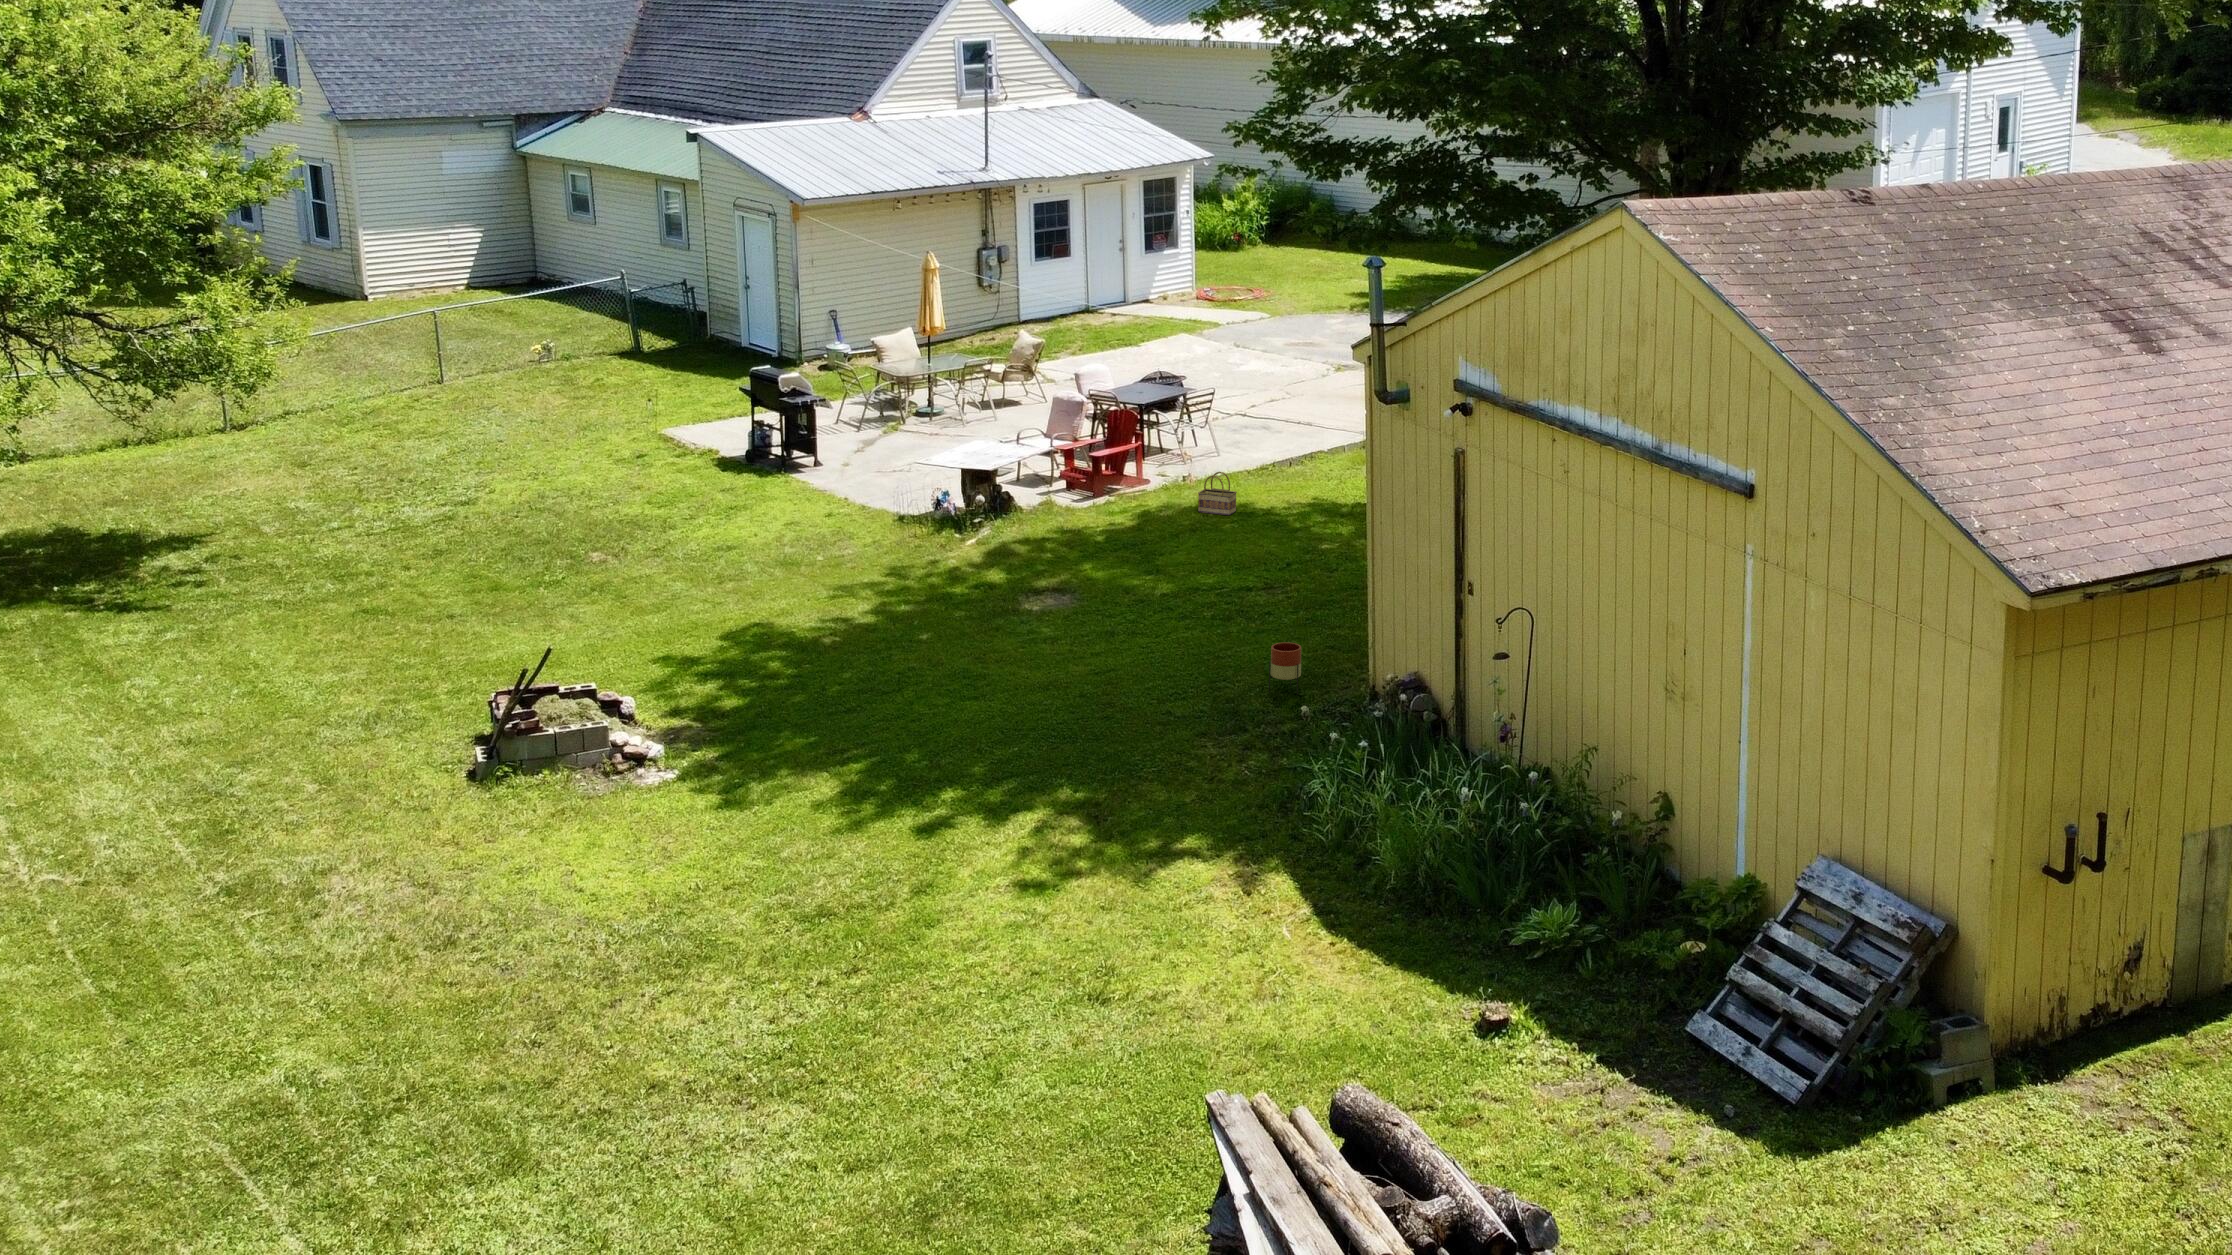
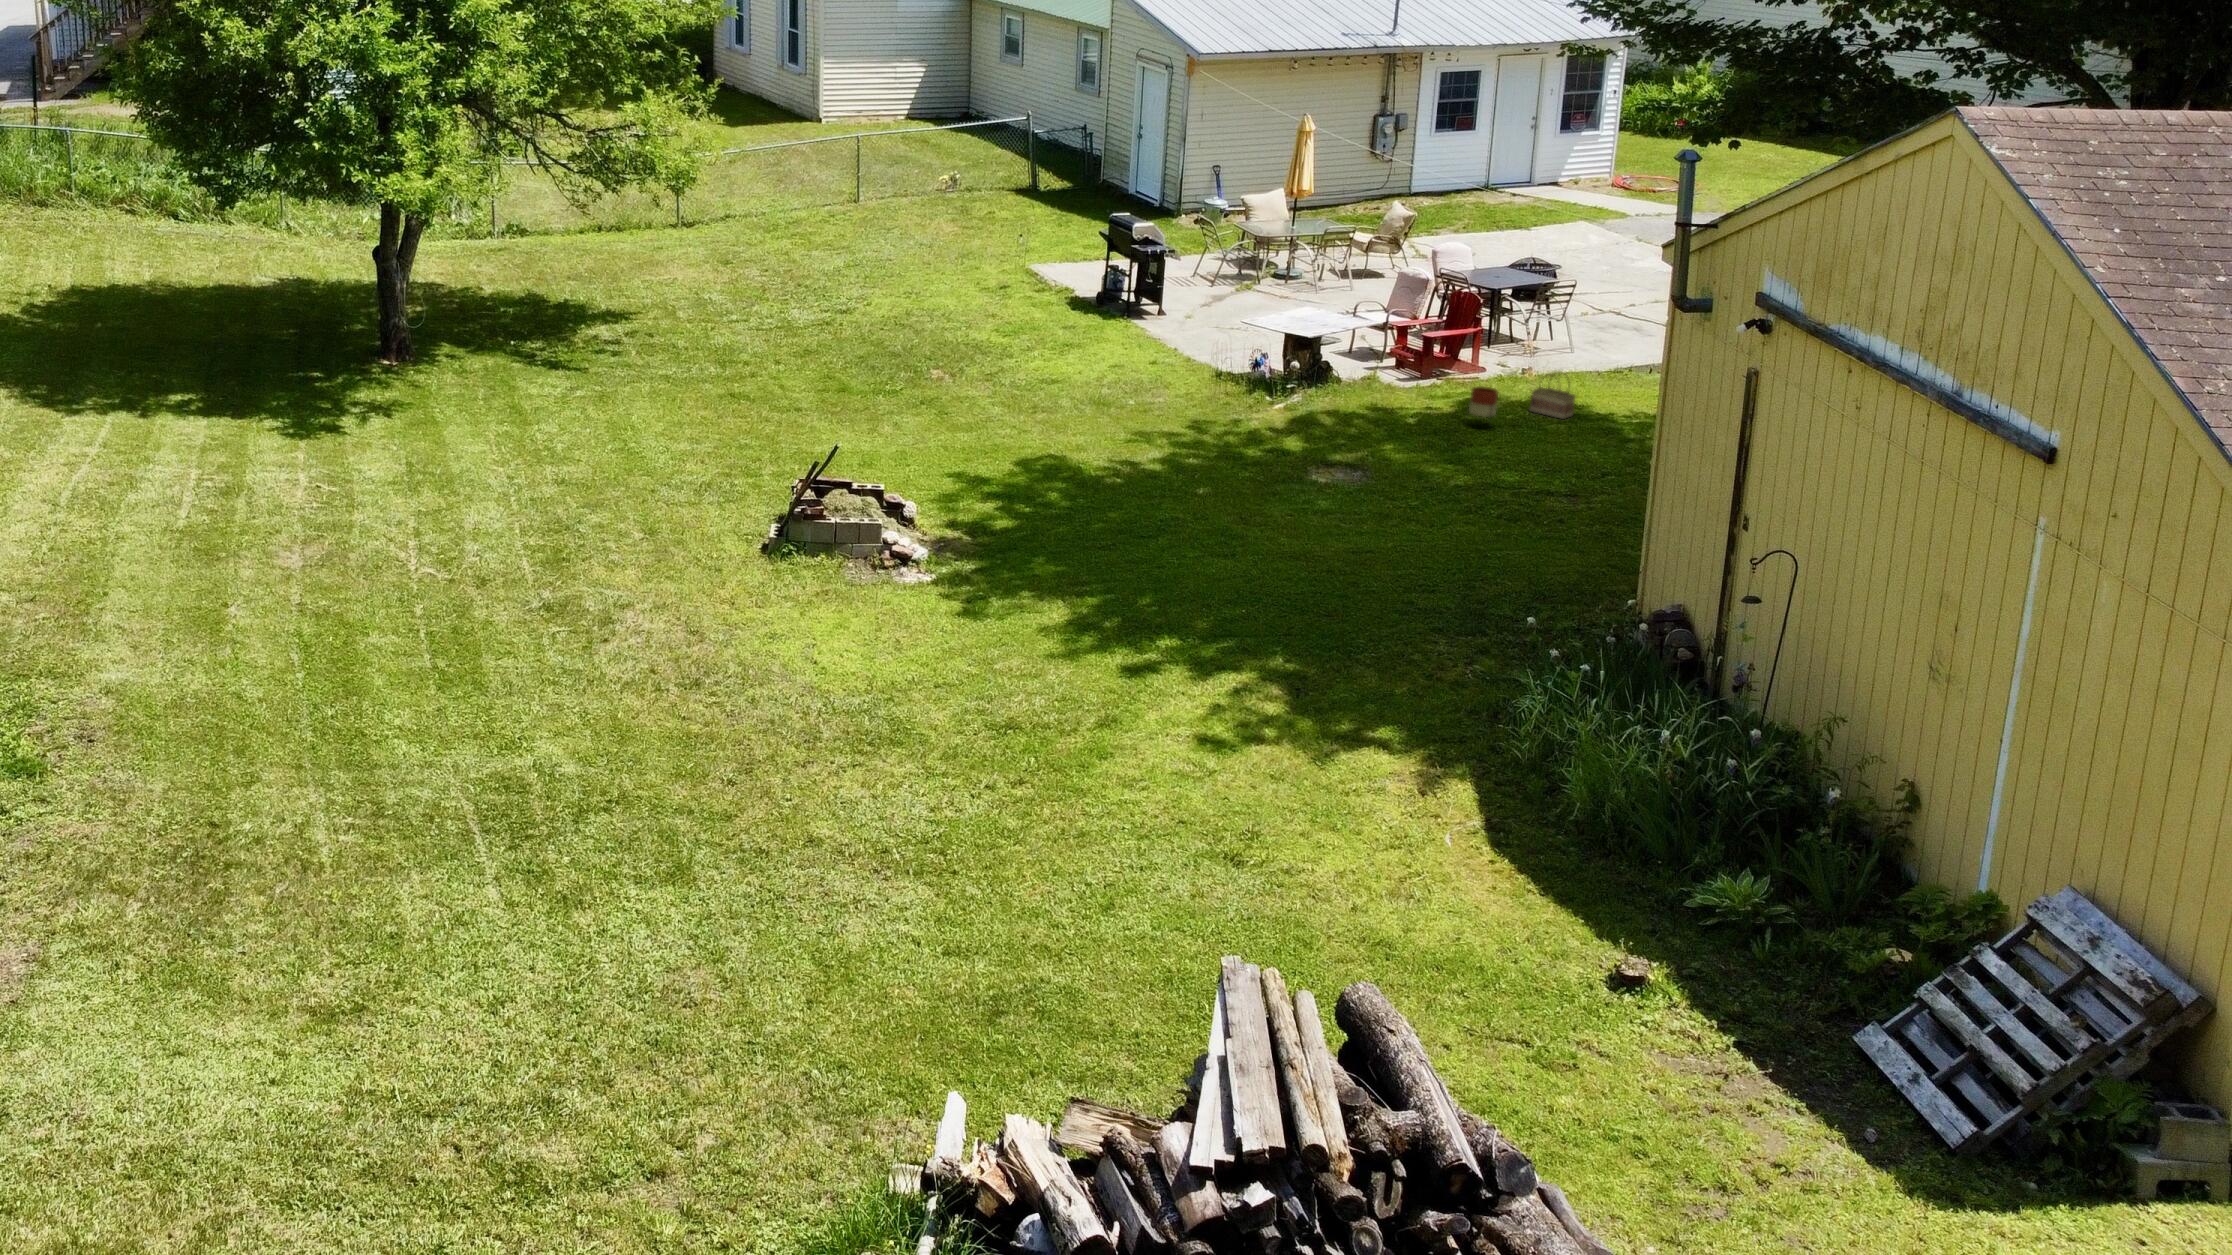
planter: present [1269,642,1302,695] -> present [1468,386,1498,418]

